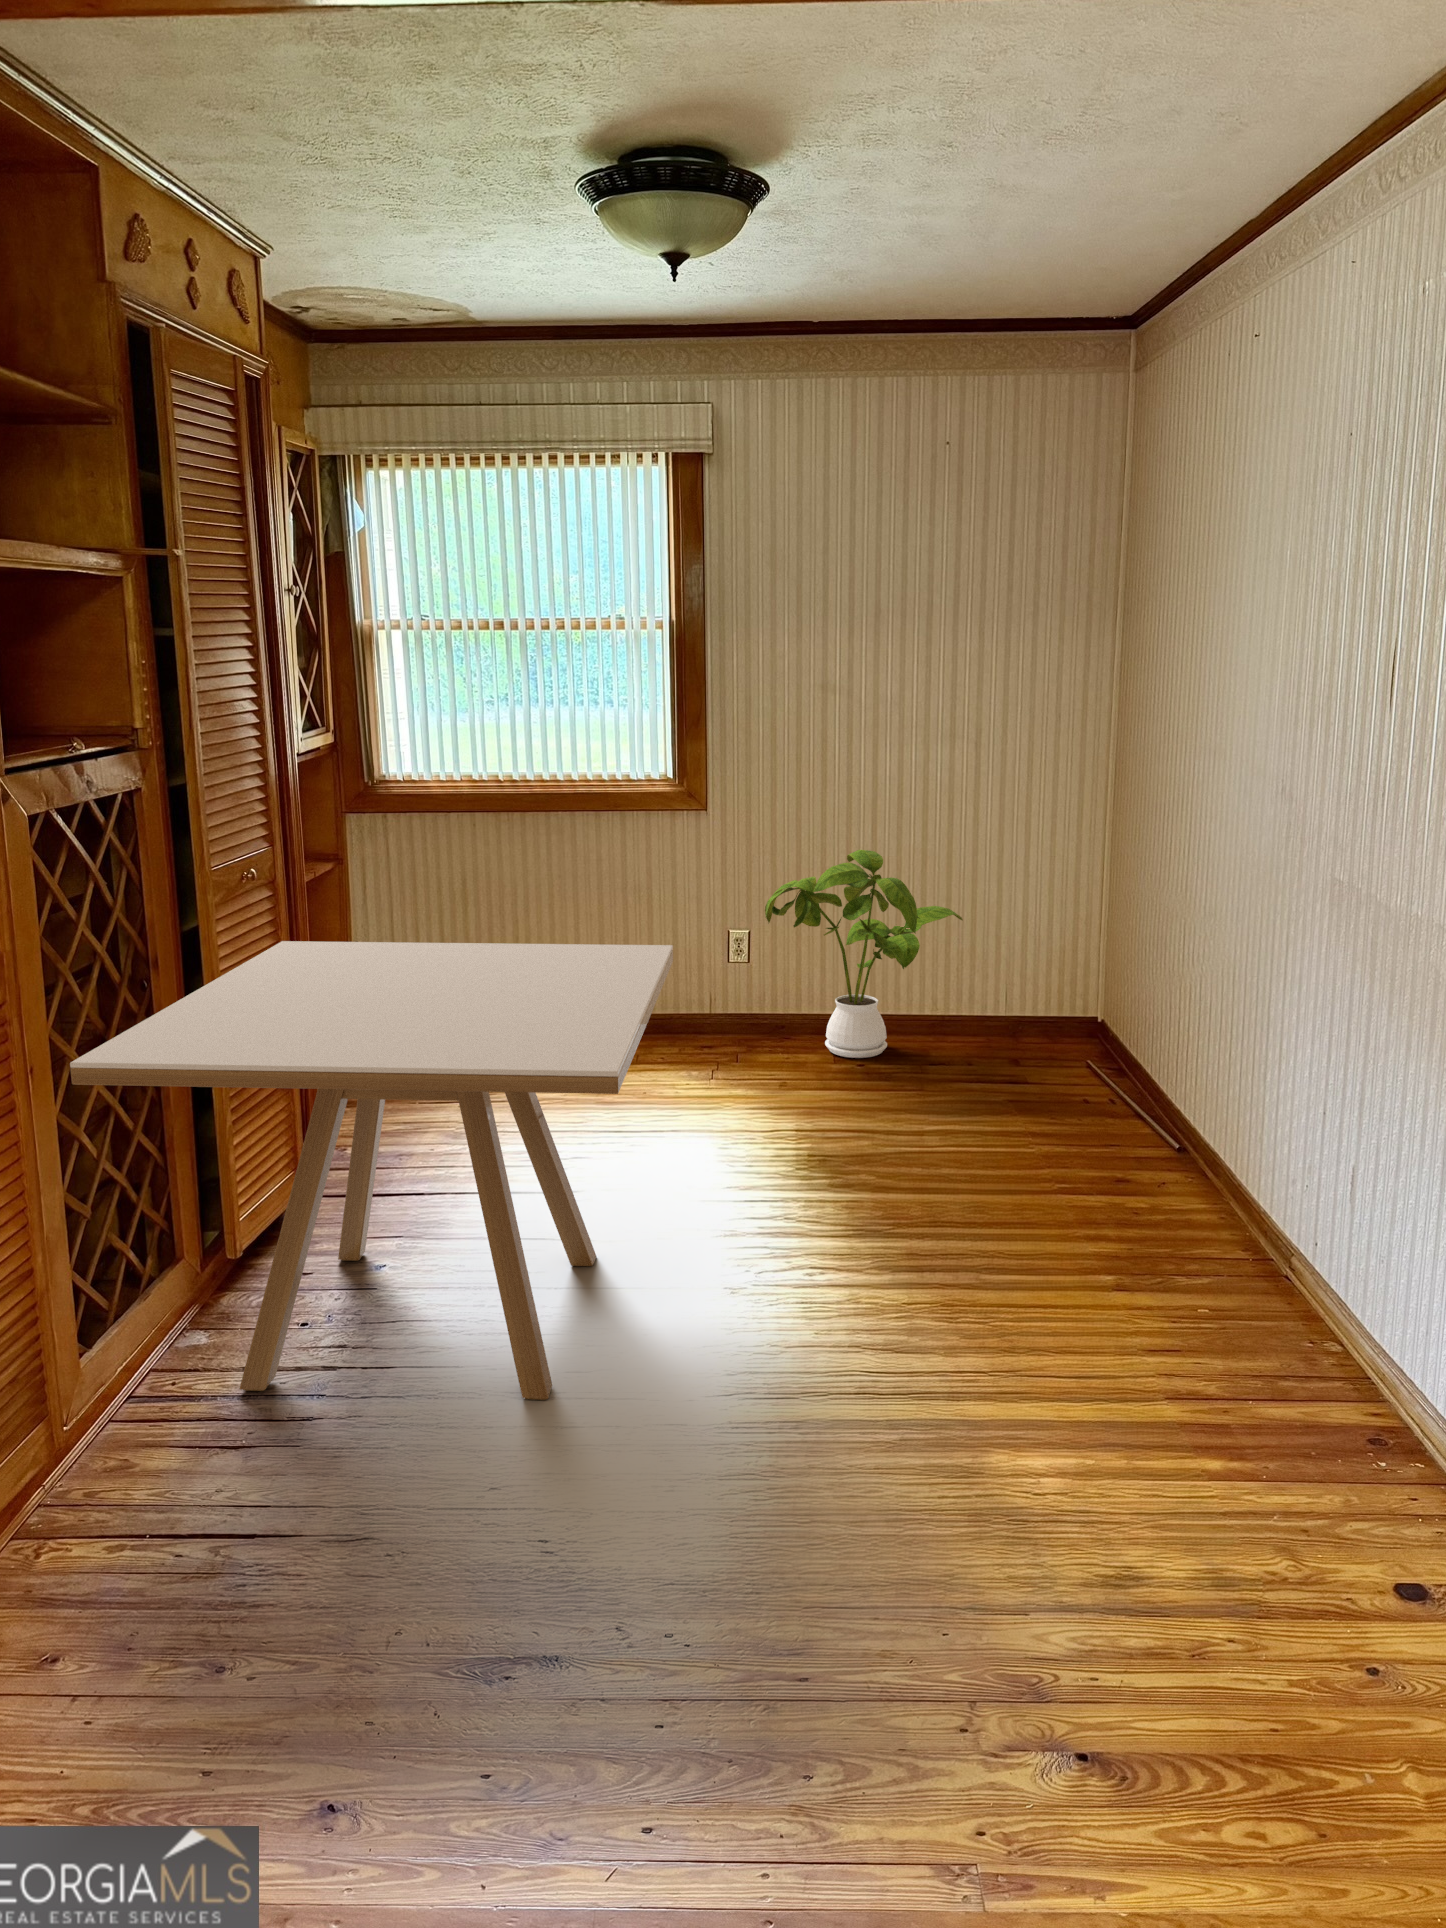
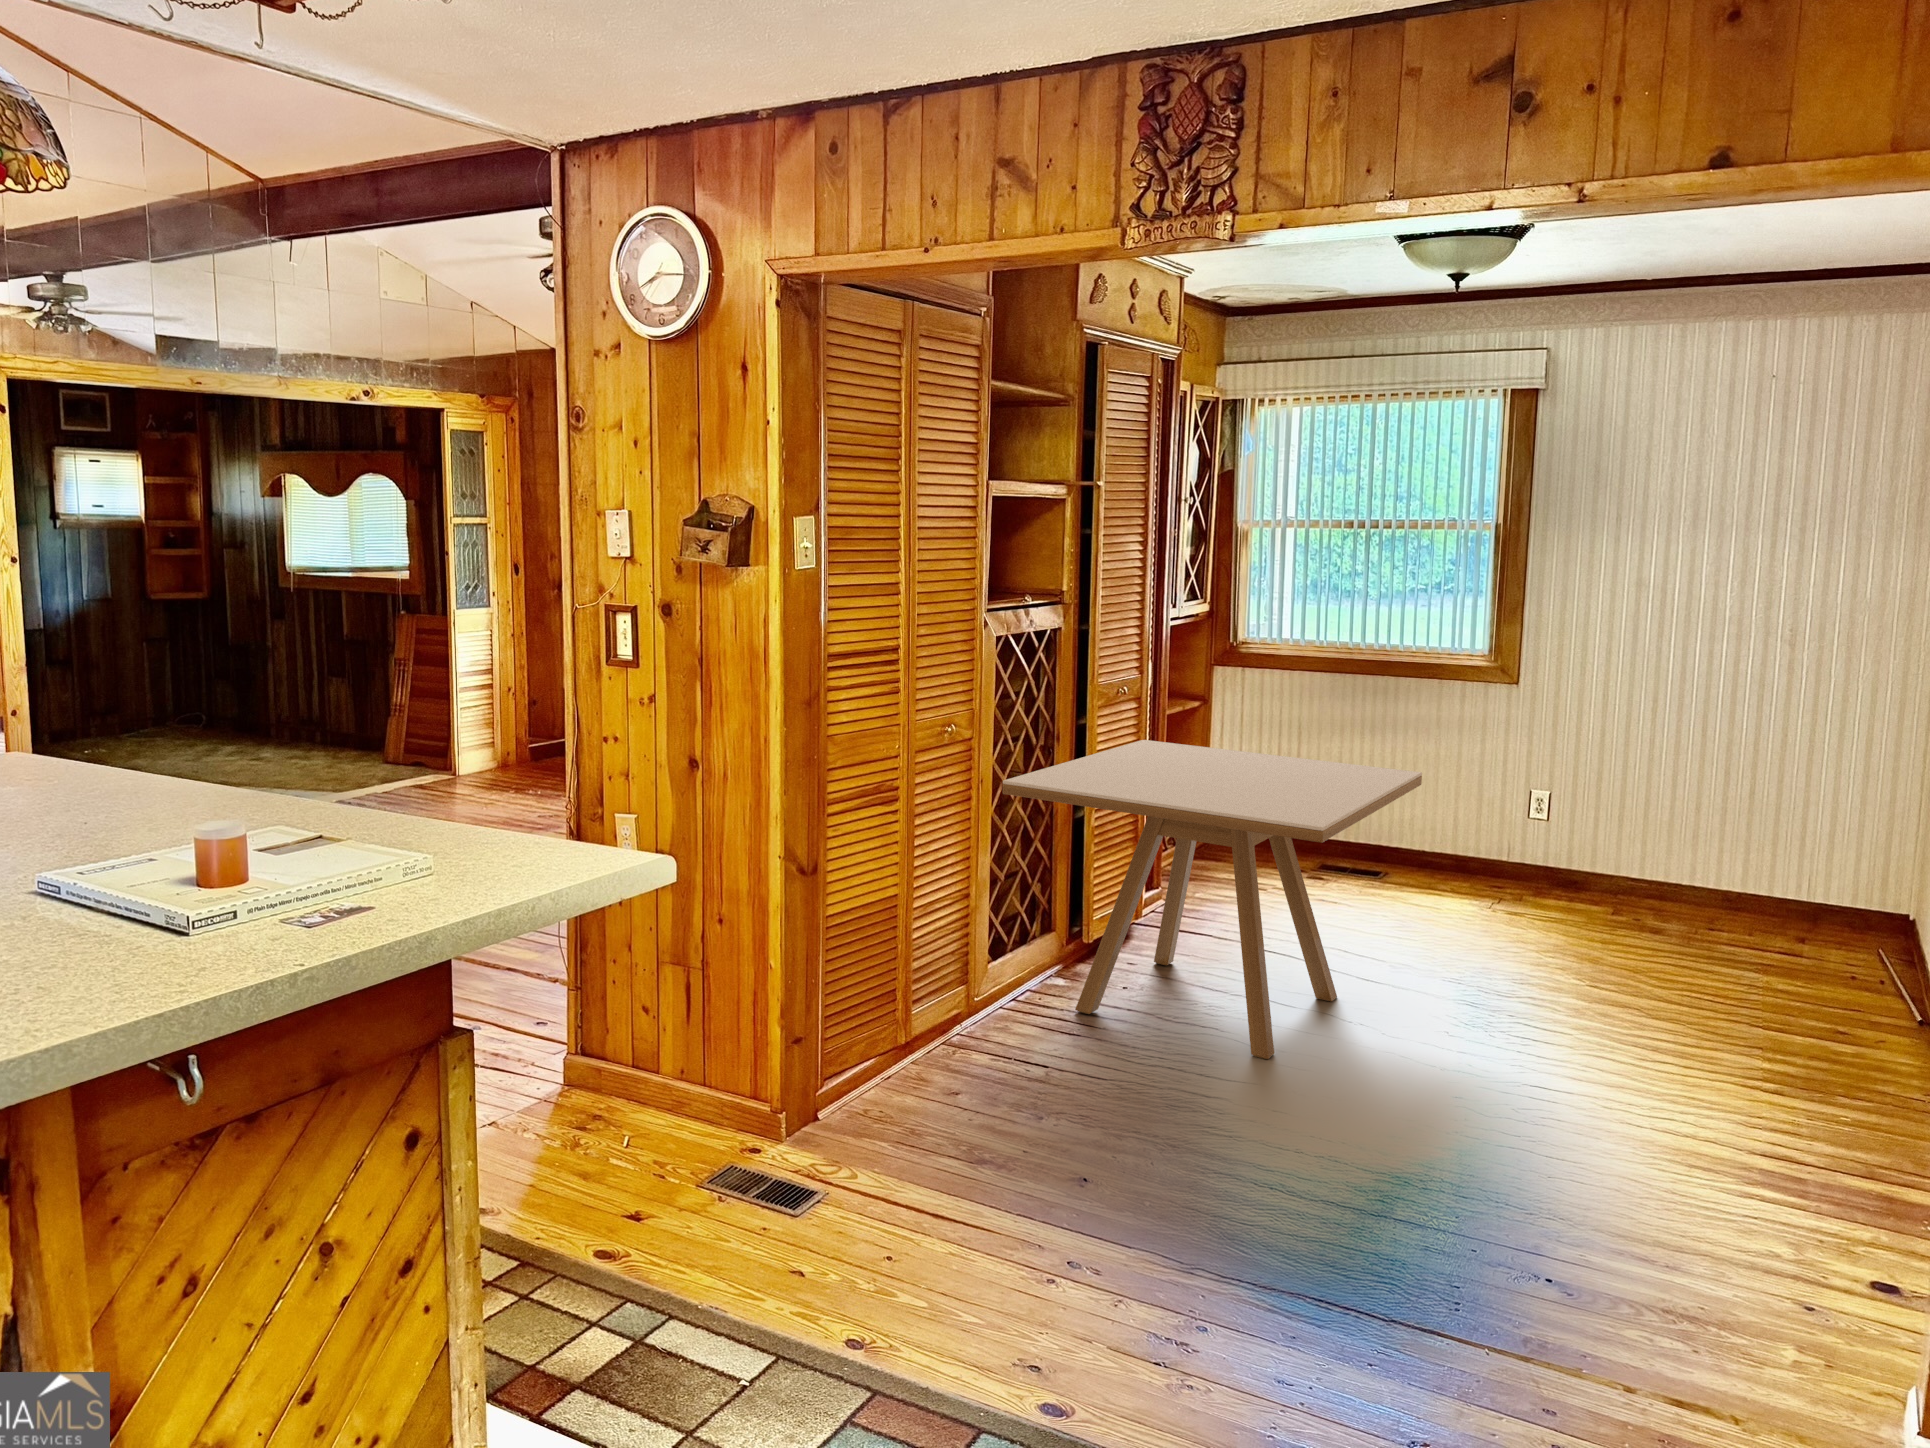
house plant: present [765,850,963,1058] -> none [1559,729,1772,920]

